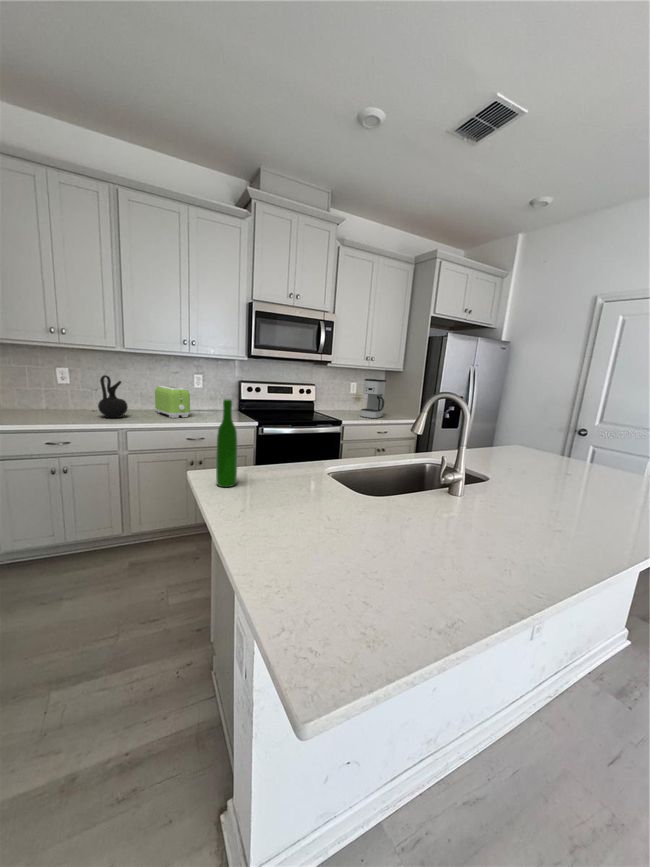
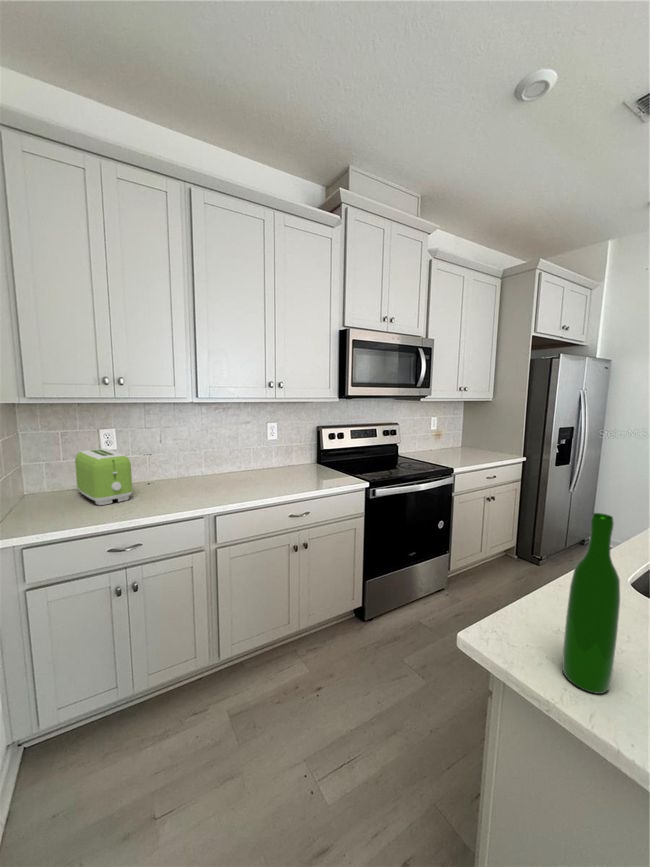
ceramic jug: present [98,375,128,418] -> none [166,438,204,496]
coffee maker: present [360,379,386,418] -> none [457,413,487,461]
toaster: present [155,386,190,418] -> present [75,449,132,505]

